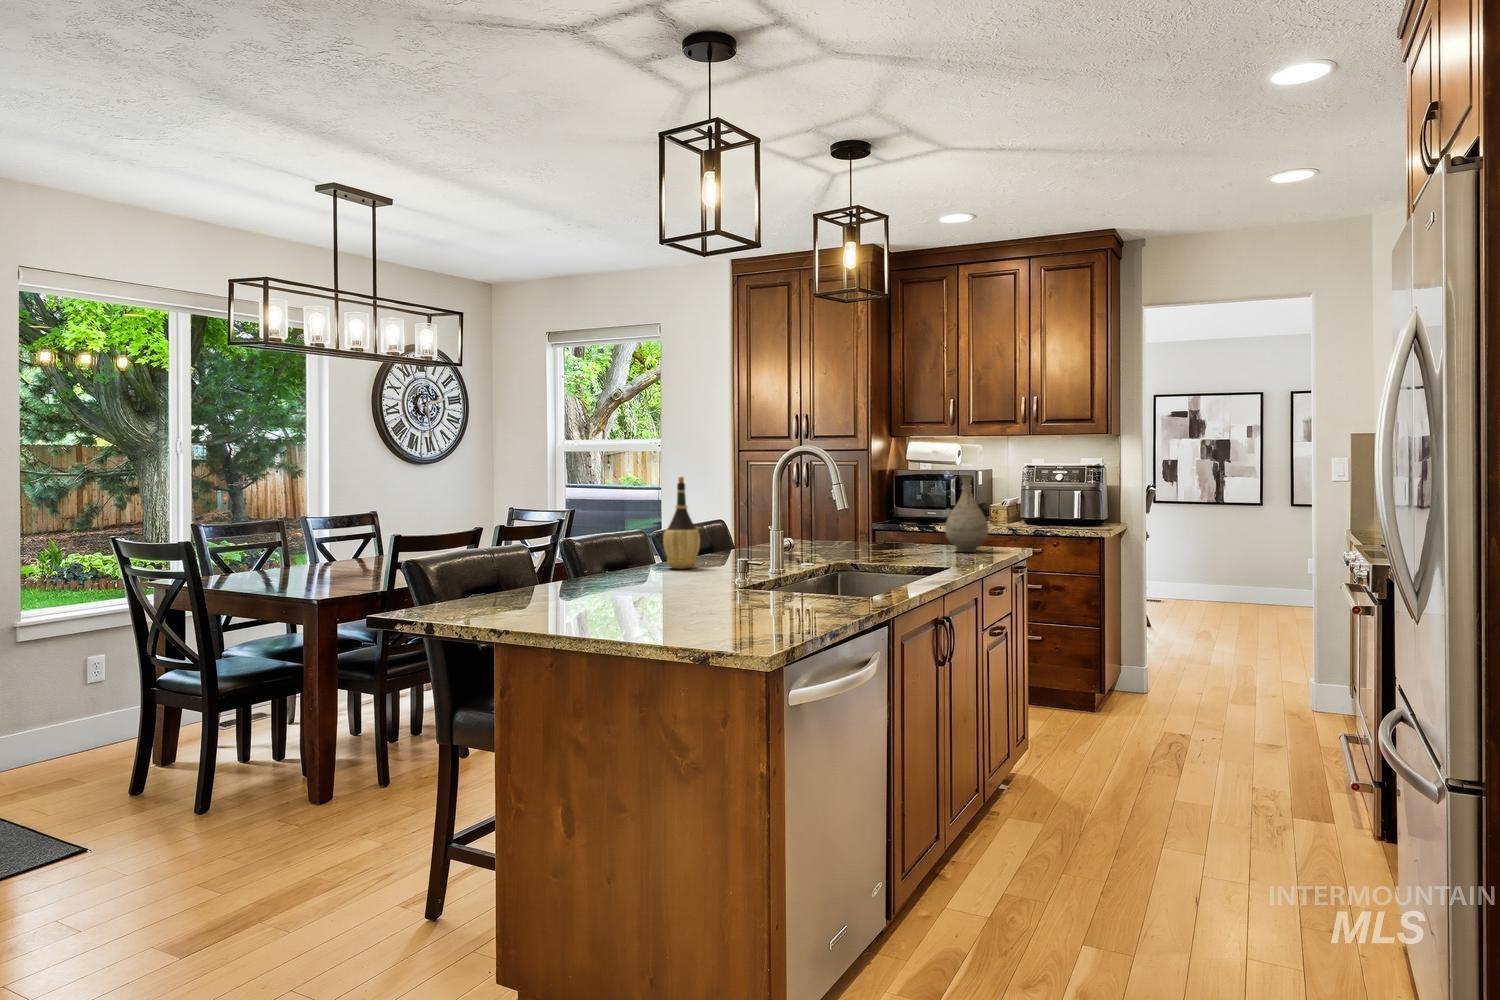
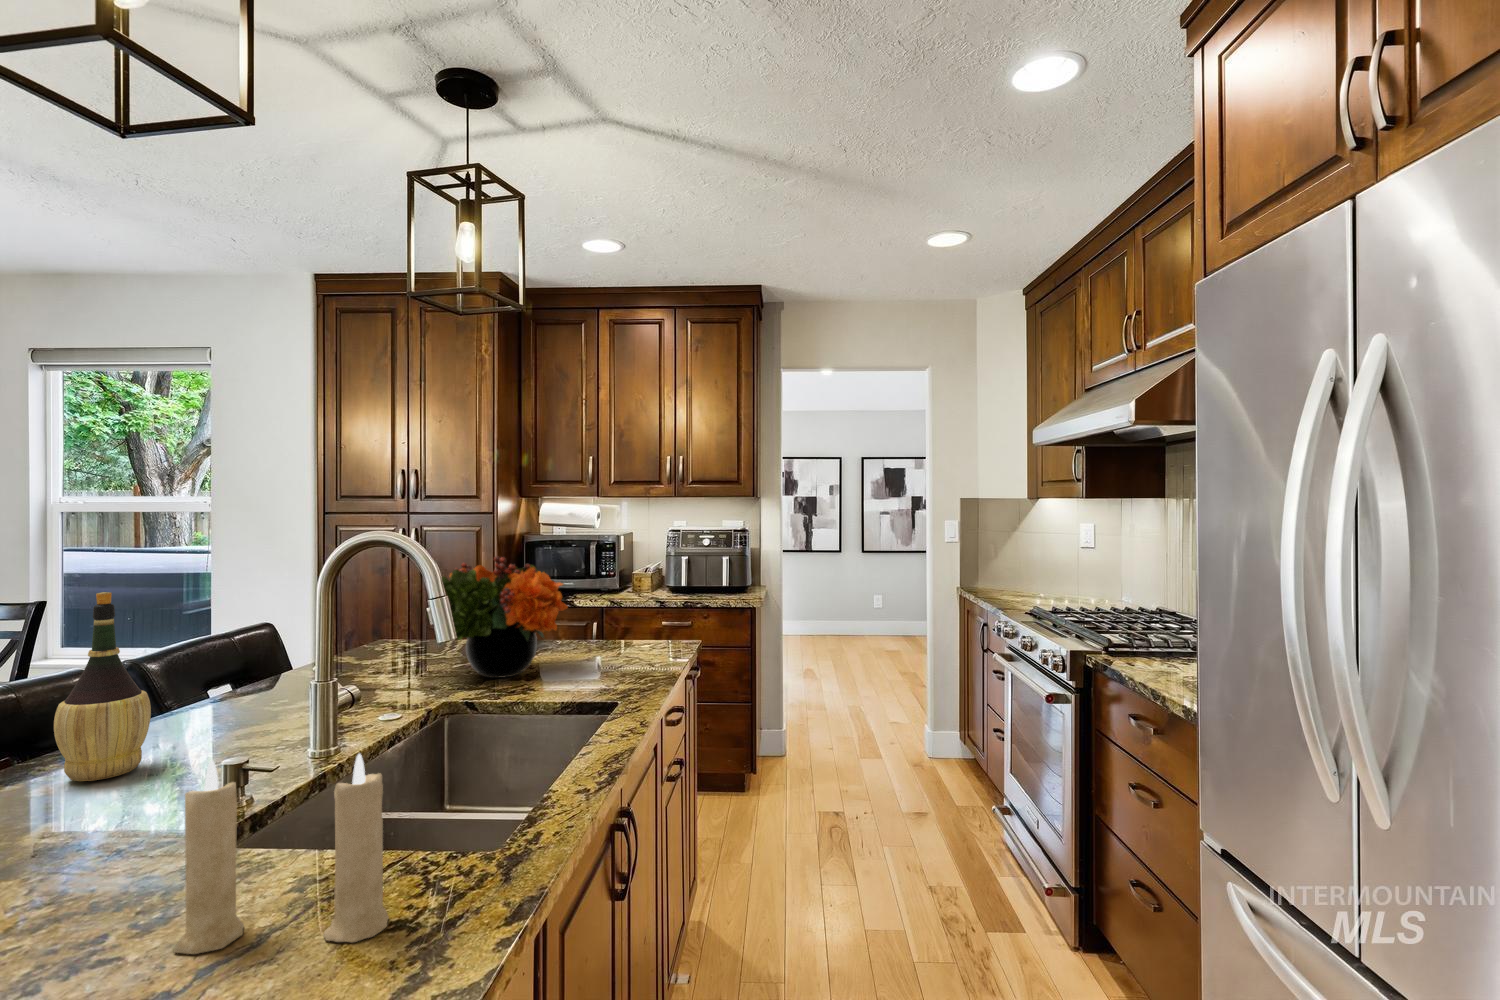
flower arrangement: none [824,472,919,555] -> present [428,556,568,678]
vase: present [945,475,988,552] -> none [601,554,656,657]
candle: none [751,524,826,600] -> present [174,754,389,954]

